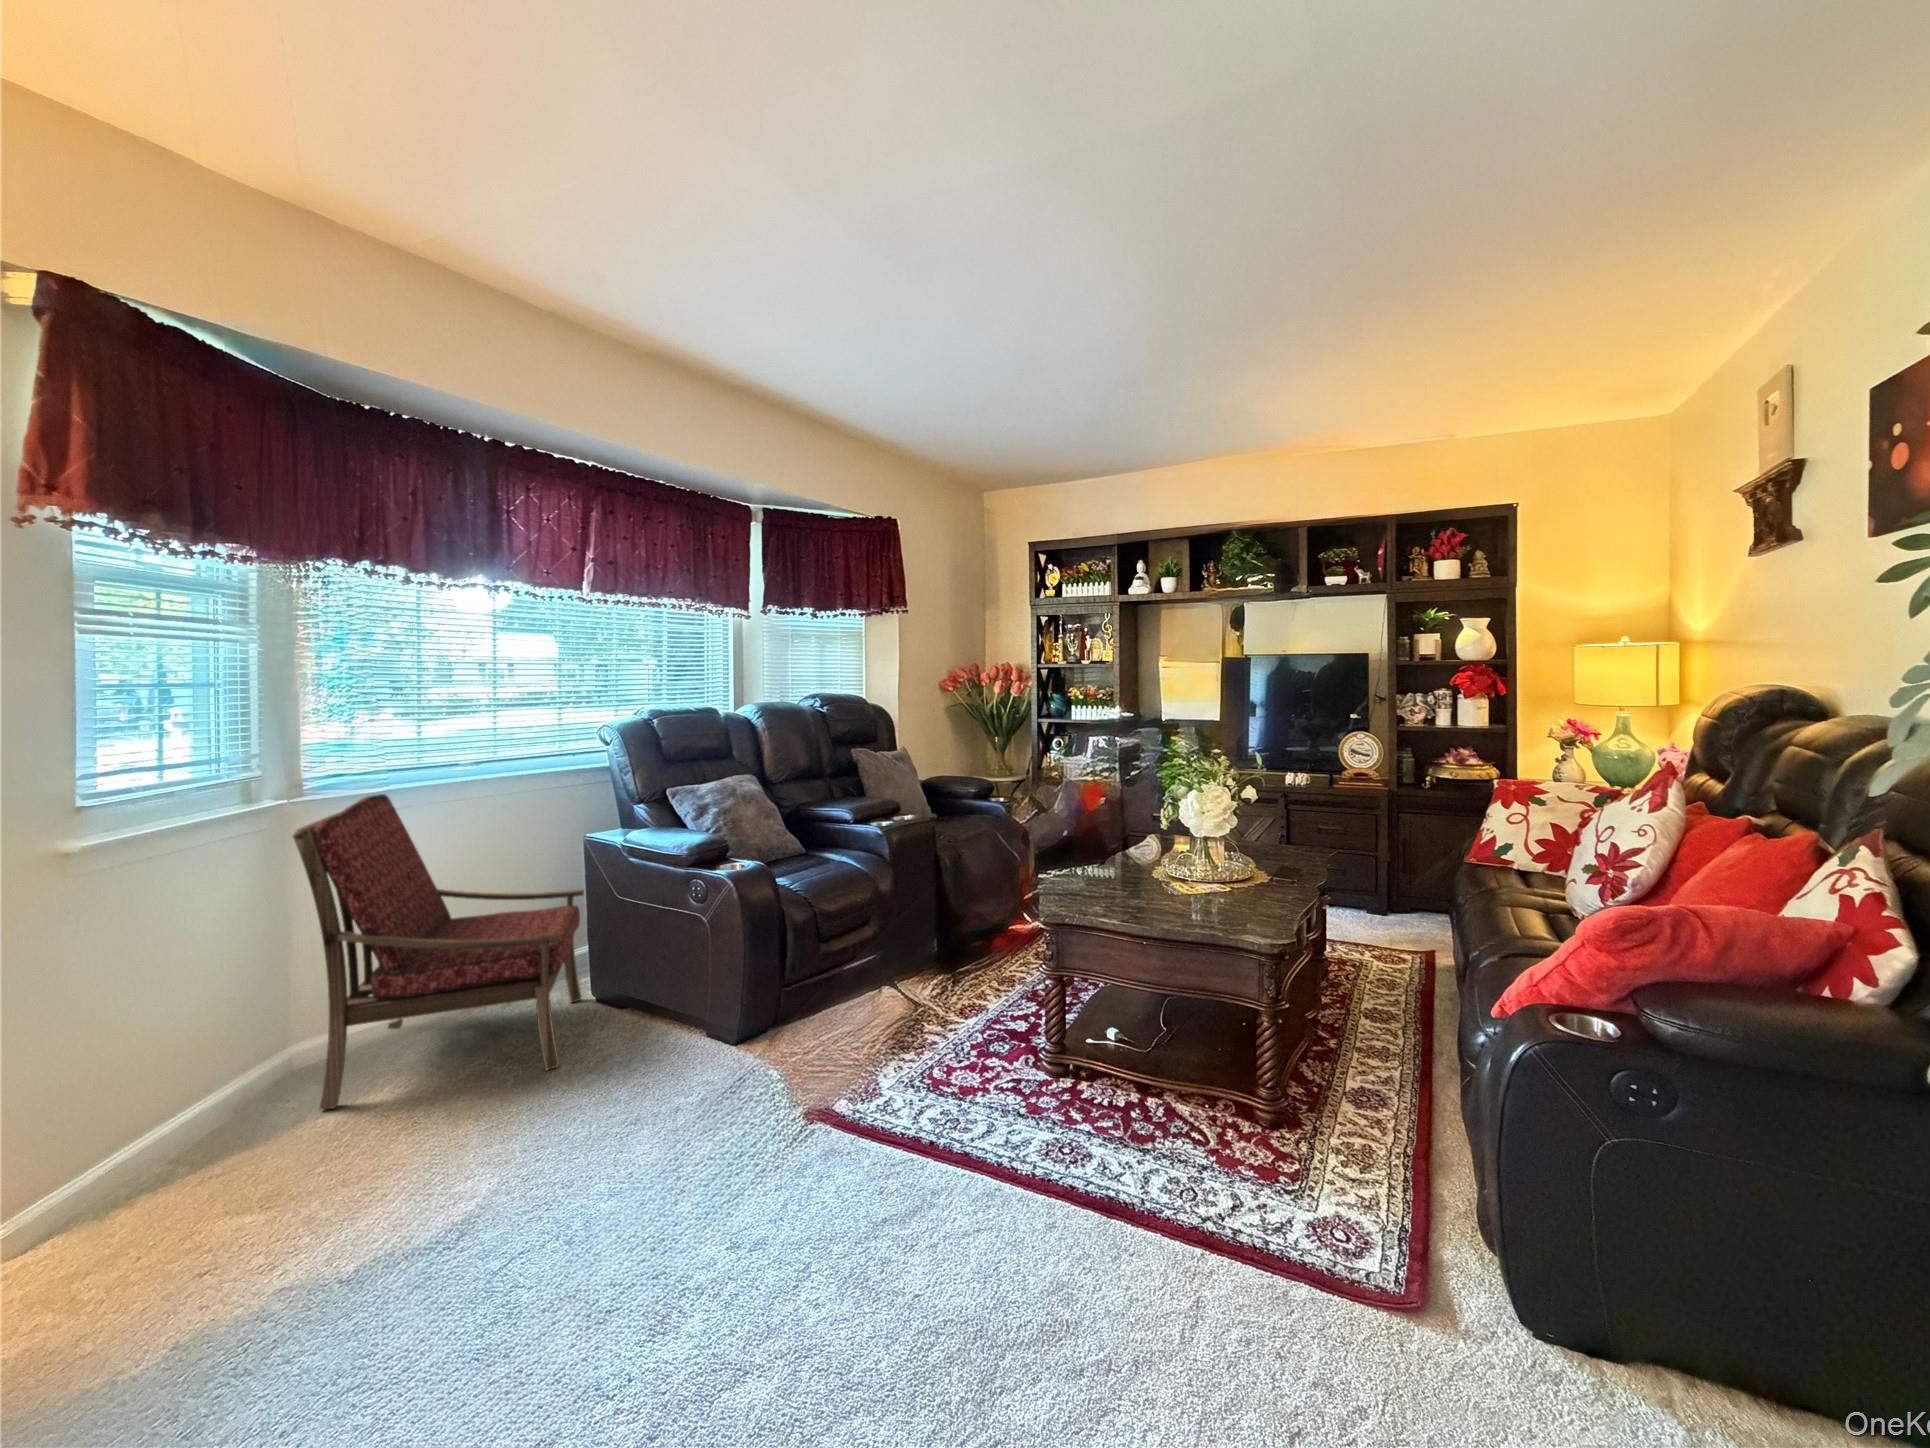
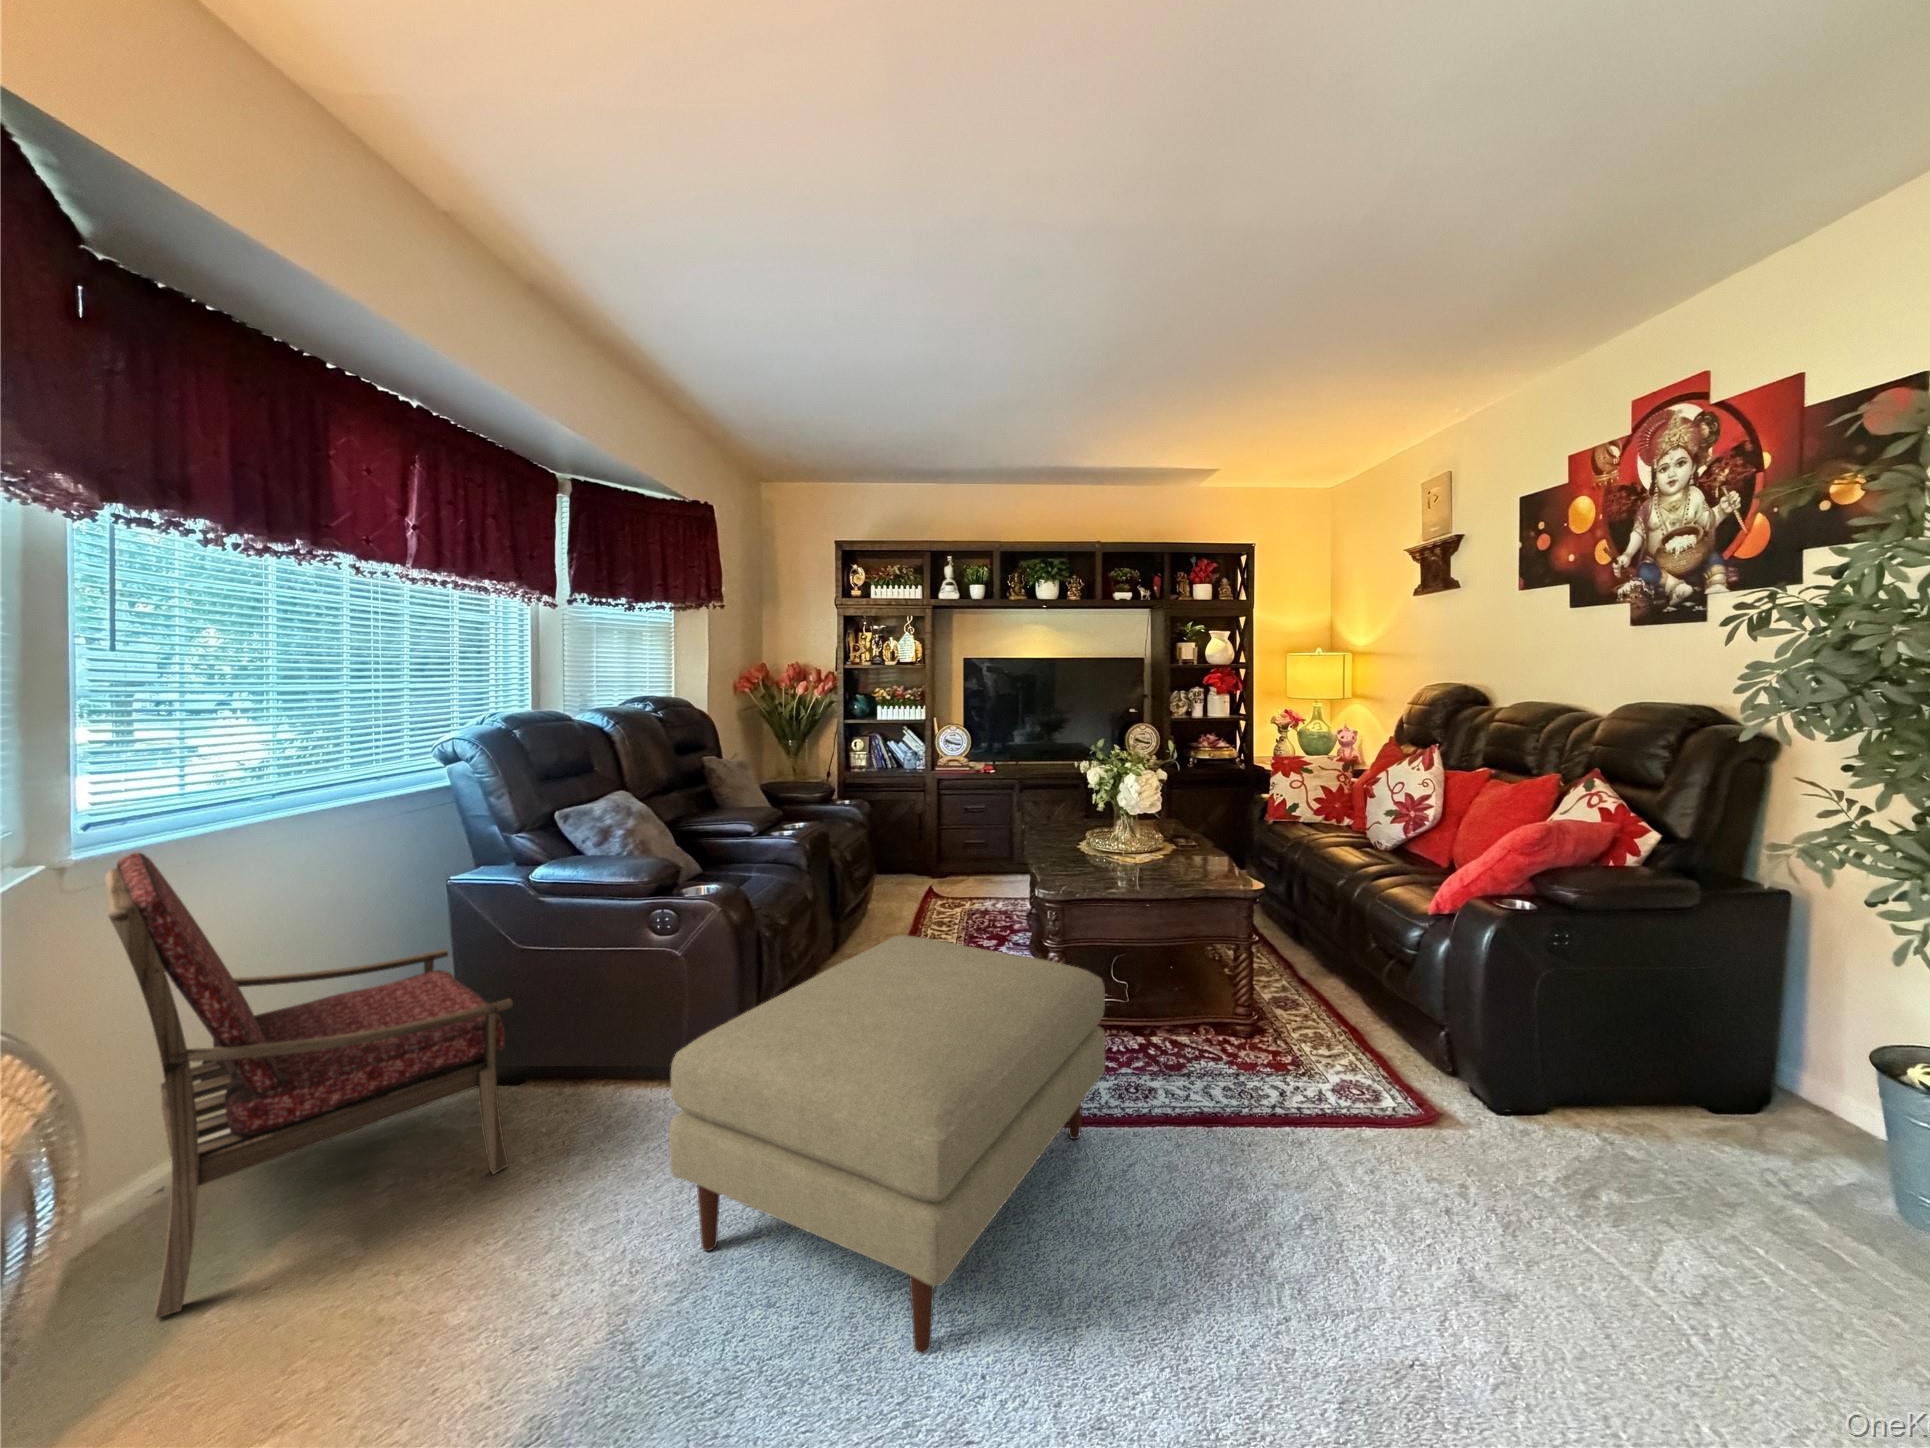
ottoman: none [575,933,999,1330] -> present [669,935,1105,1353]

